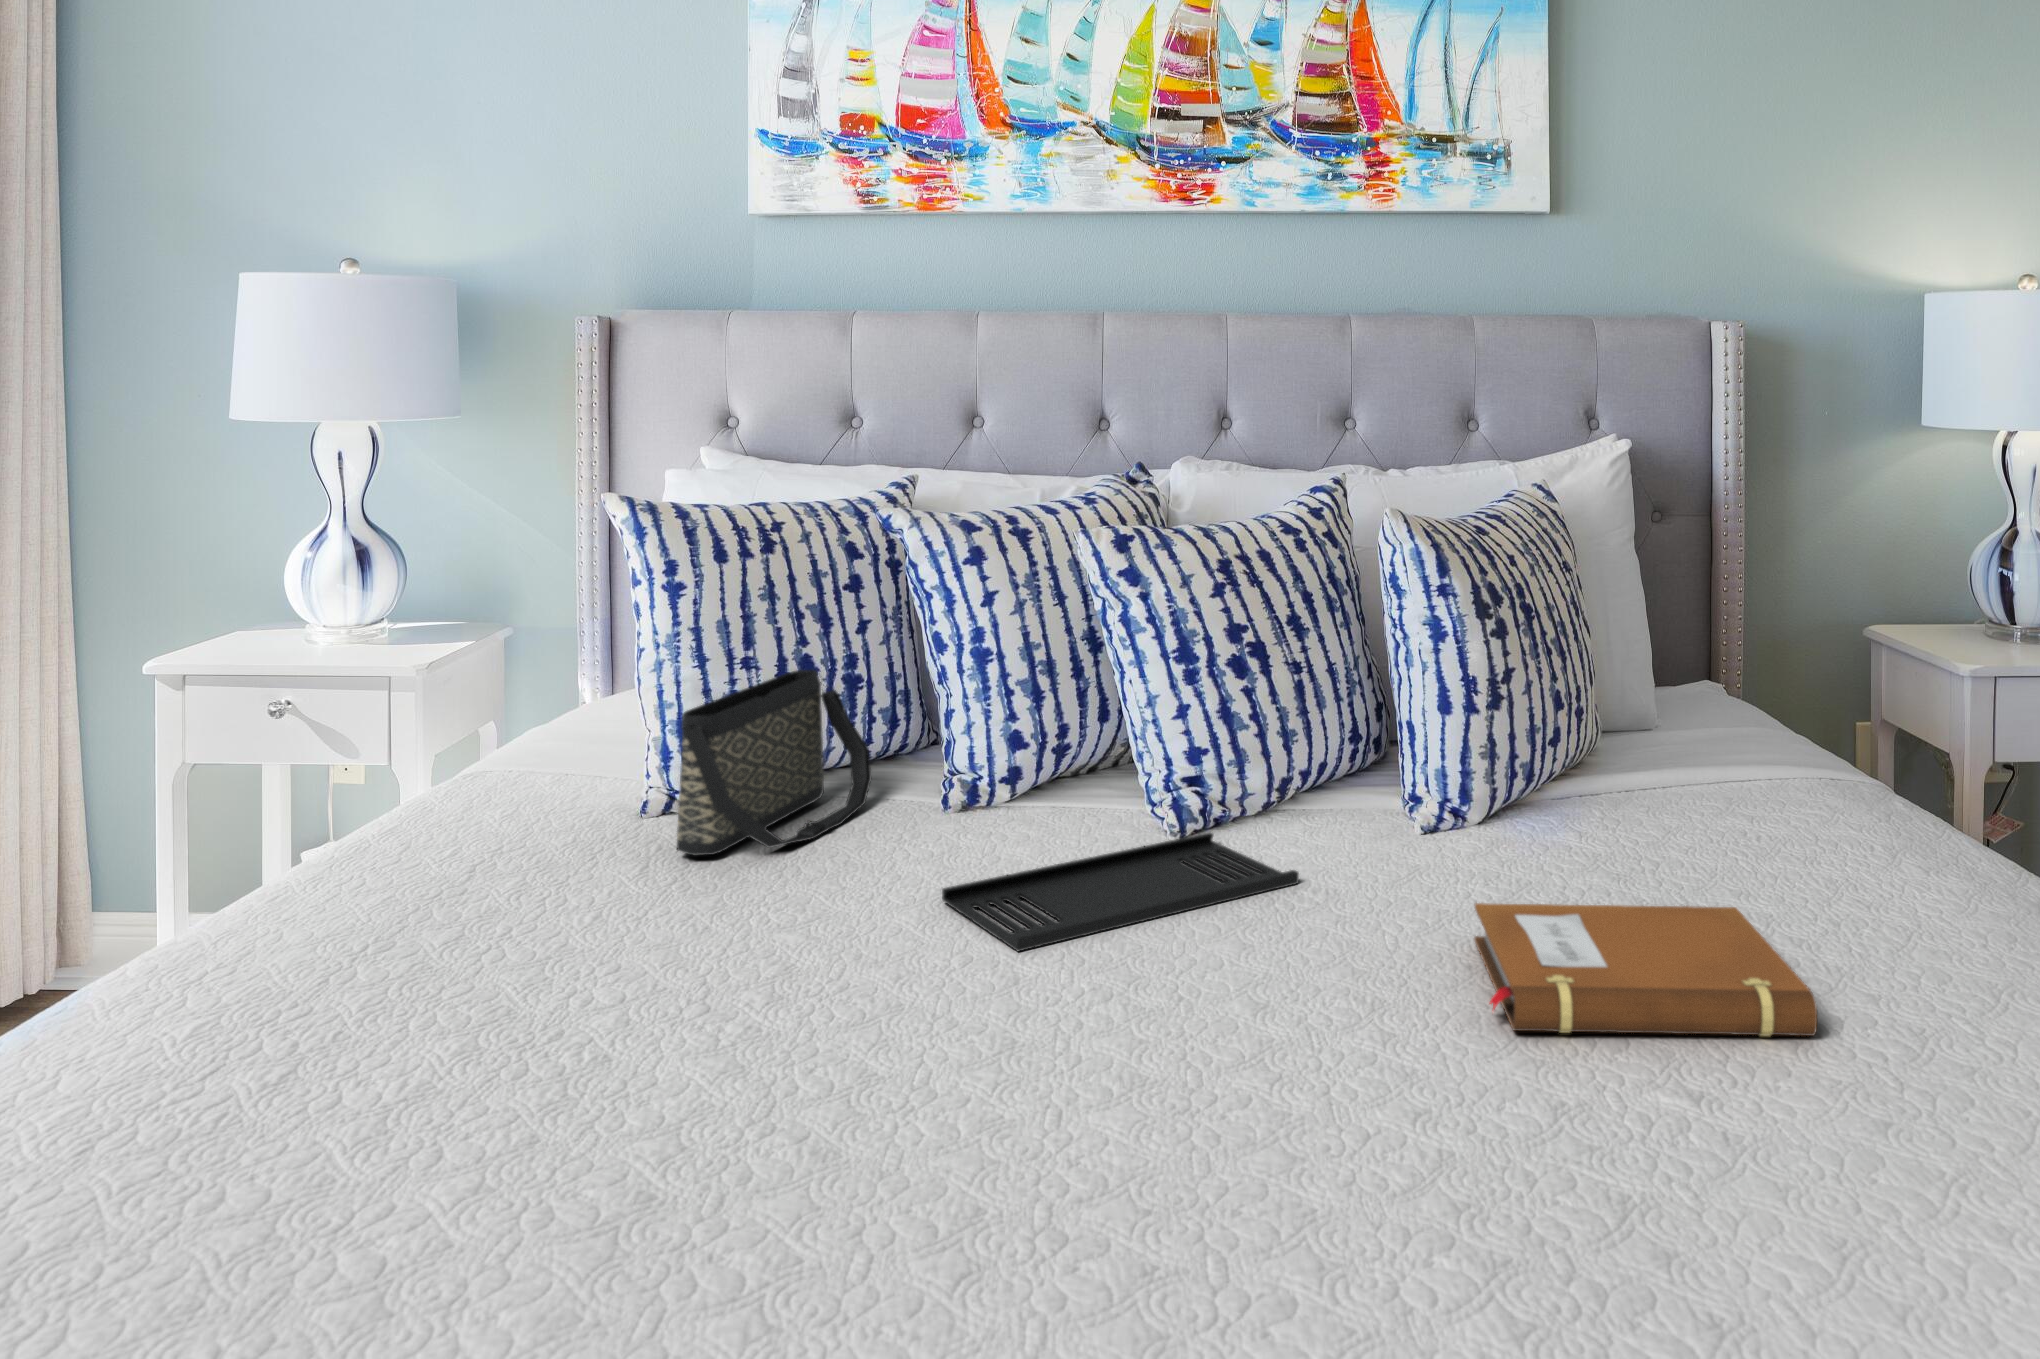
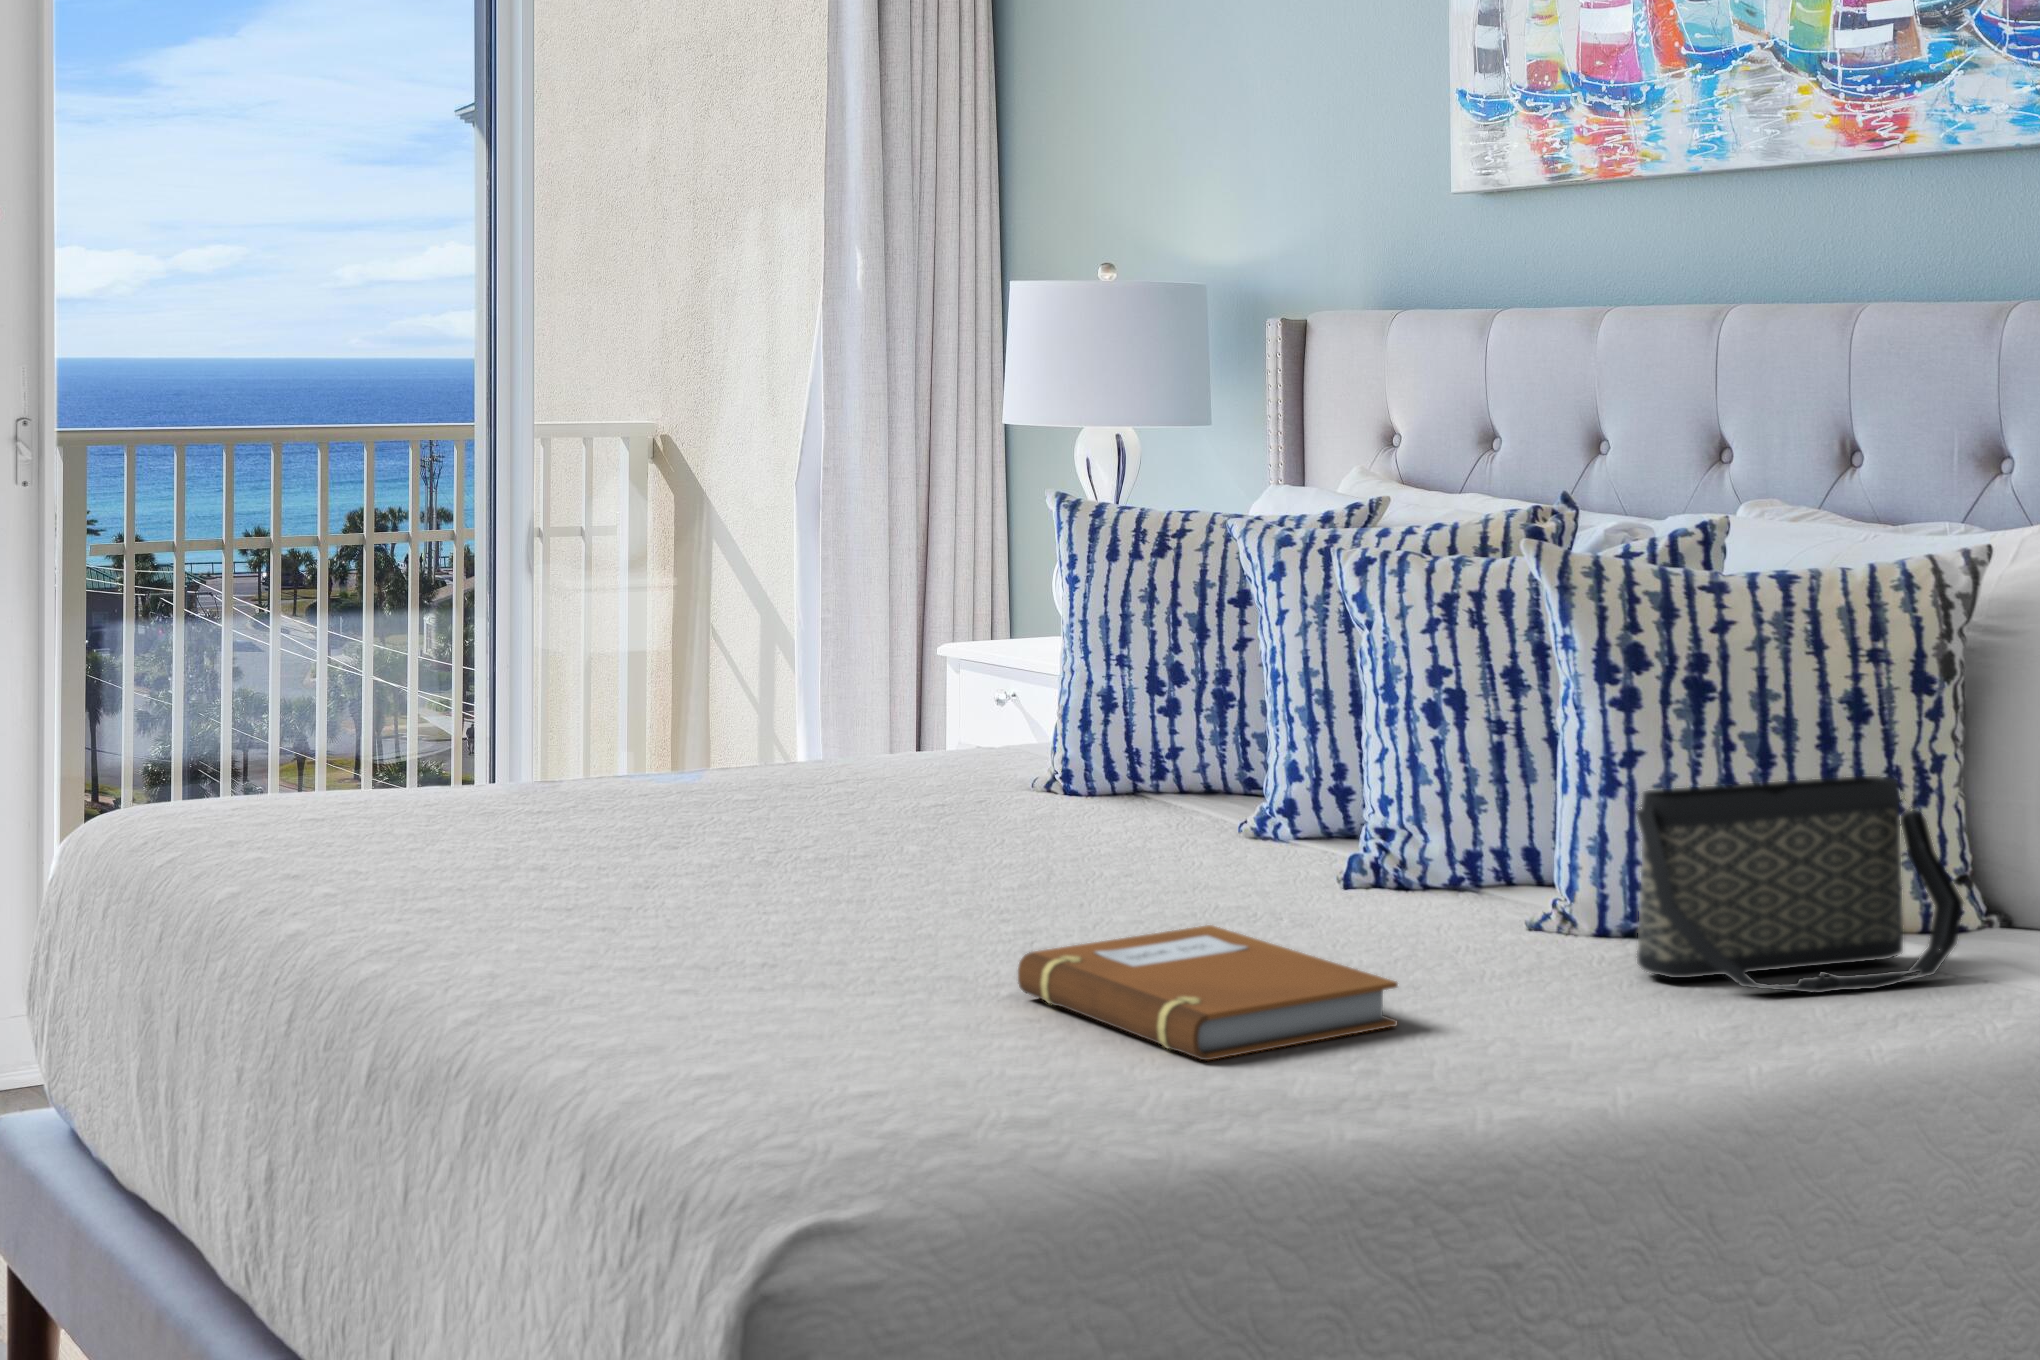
handbag: present [677,670,871,855] -> present [1636,776,1963,993]
tray: present [942,832,1299,951] -> none [936,850,1292,917]

